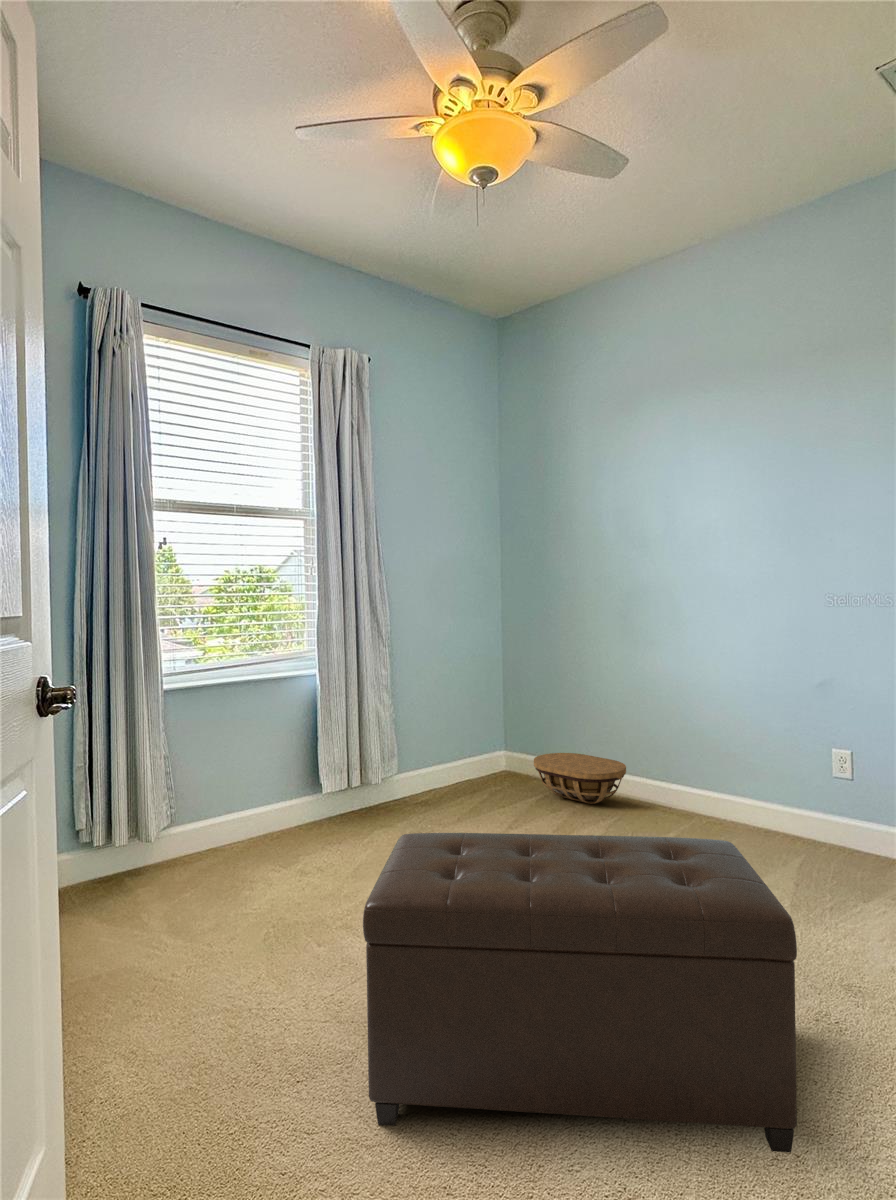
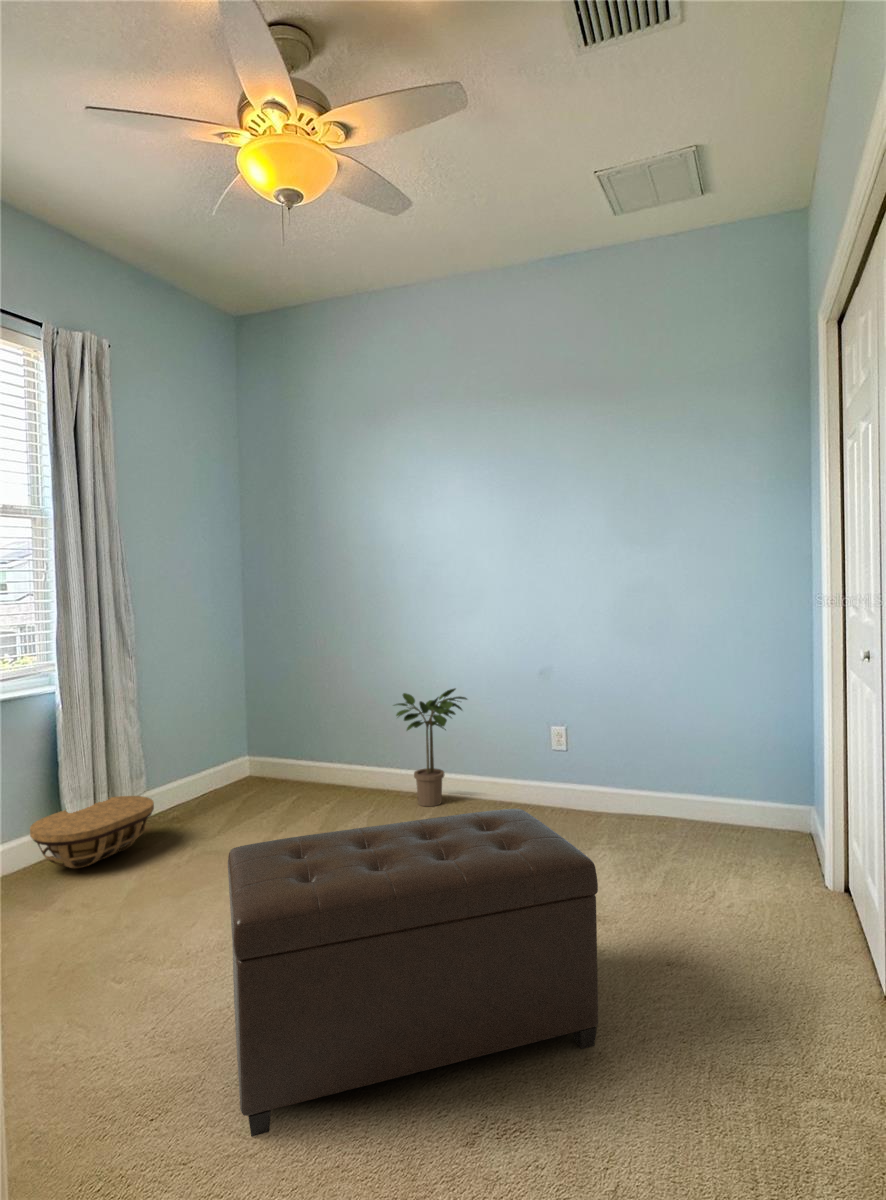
potted plant: none [638,698,726,830] -> present [396,688,467,806]
basket: present [534,753,626,804] -> present [30,796,154,868]

